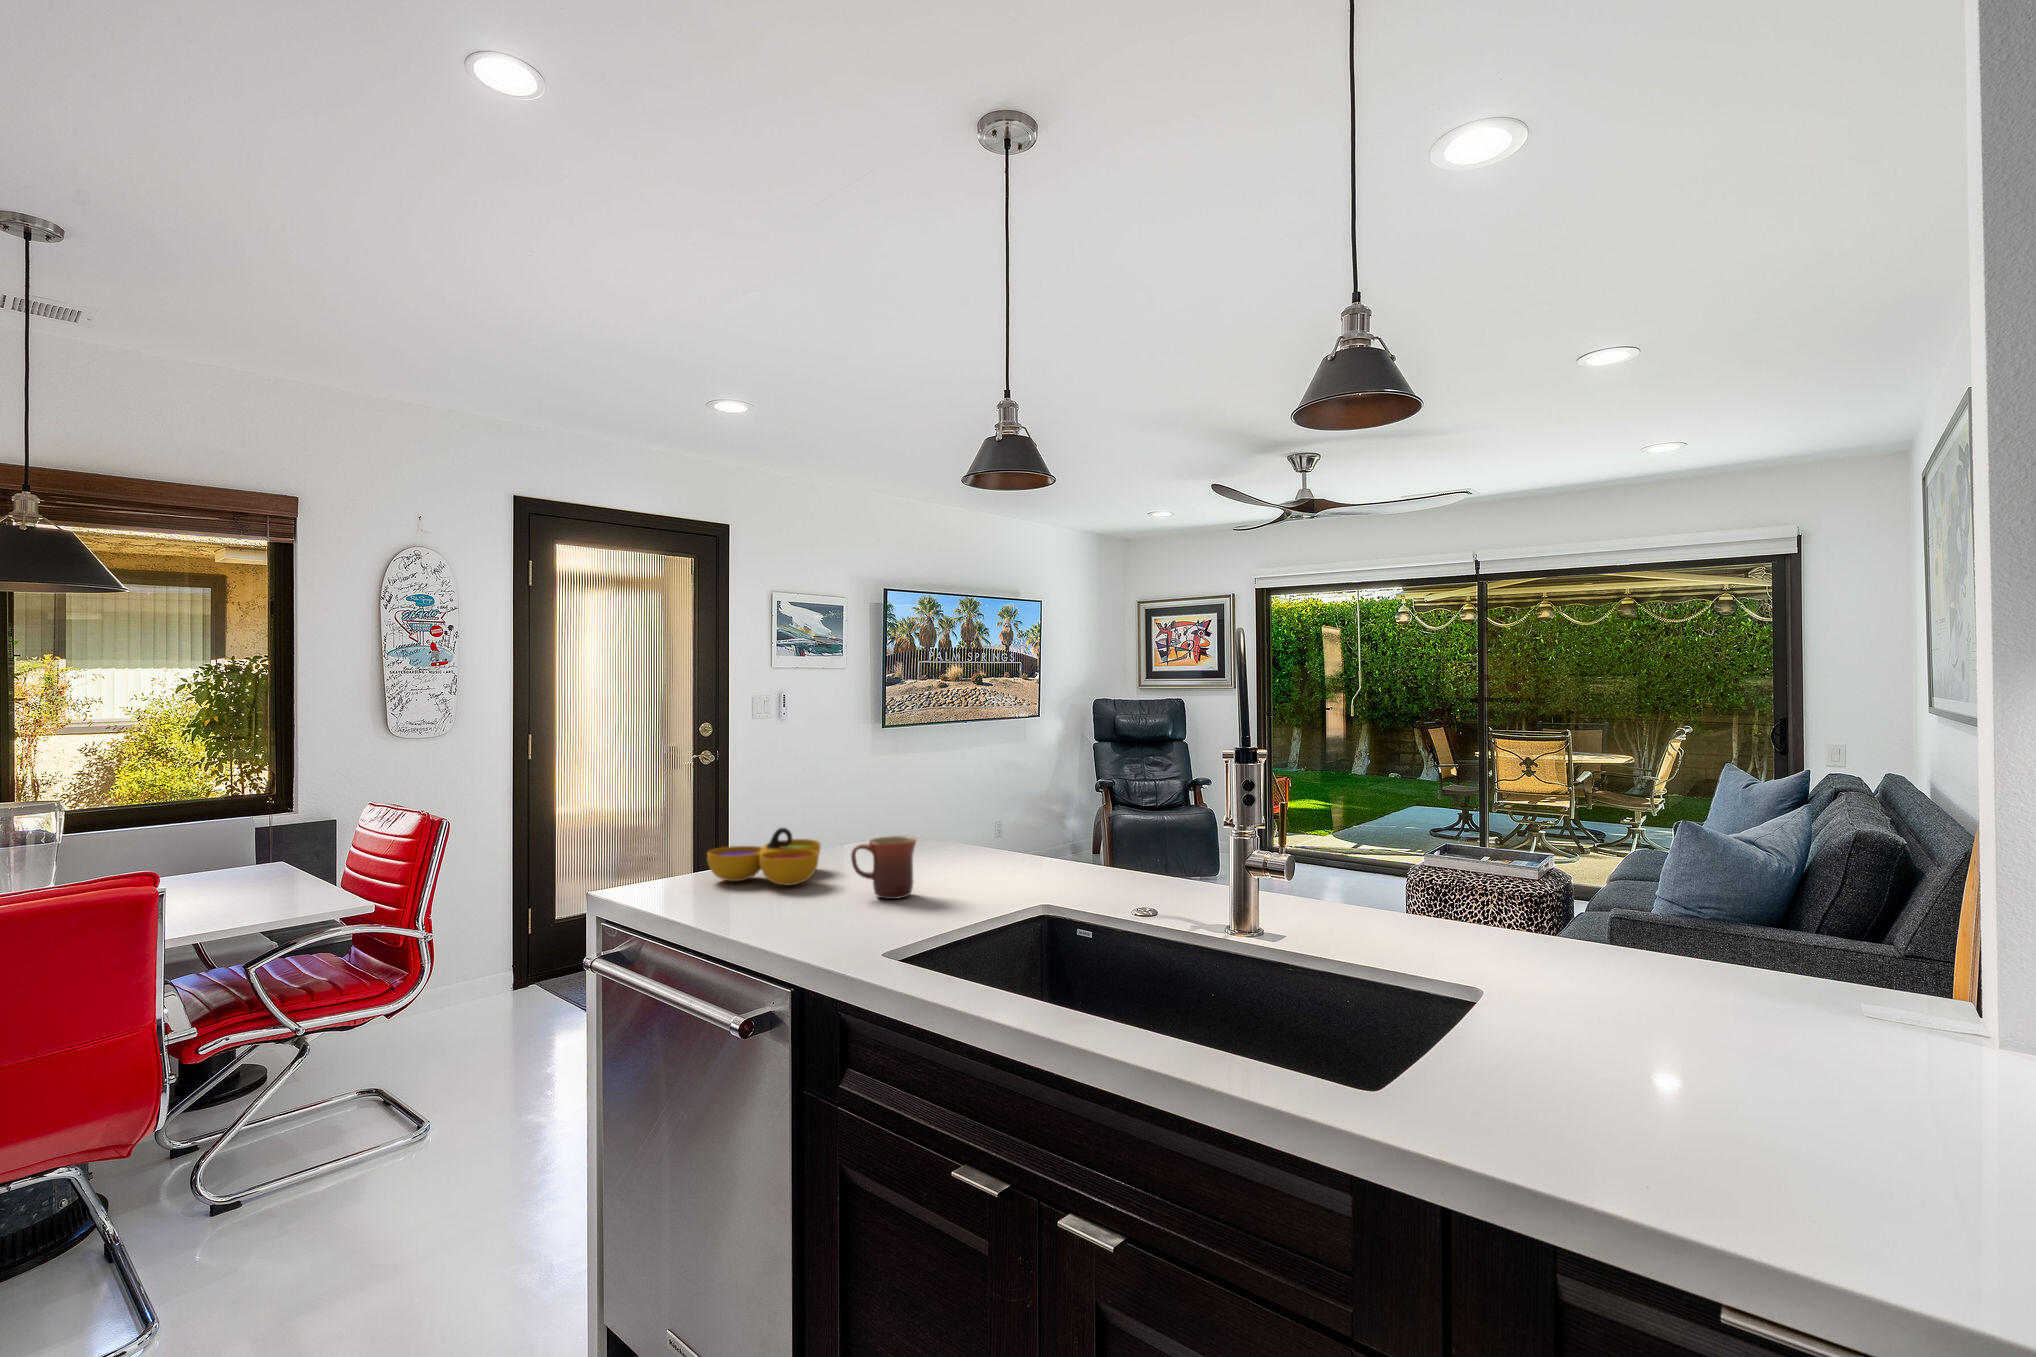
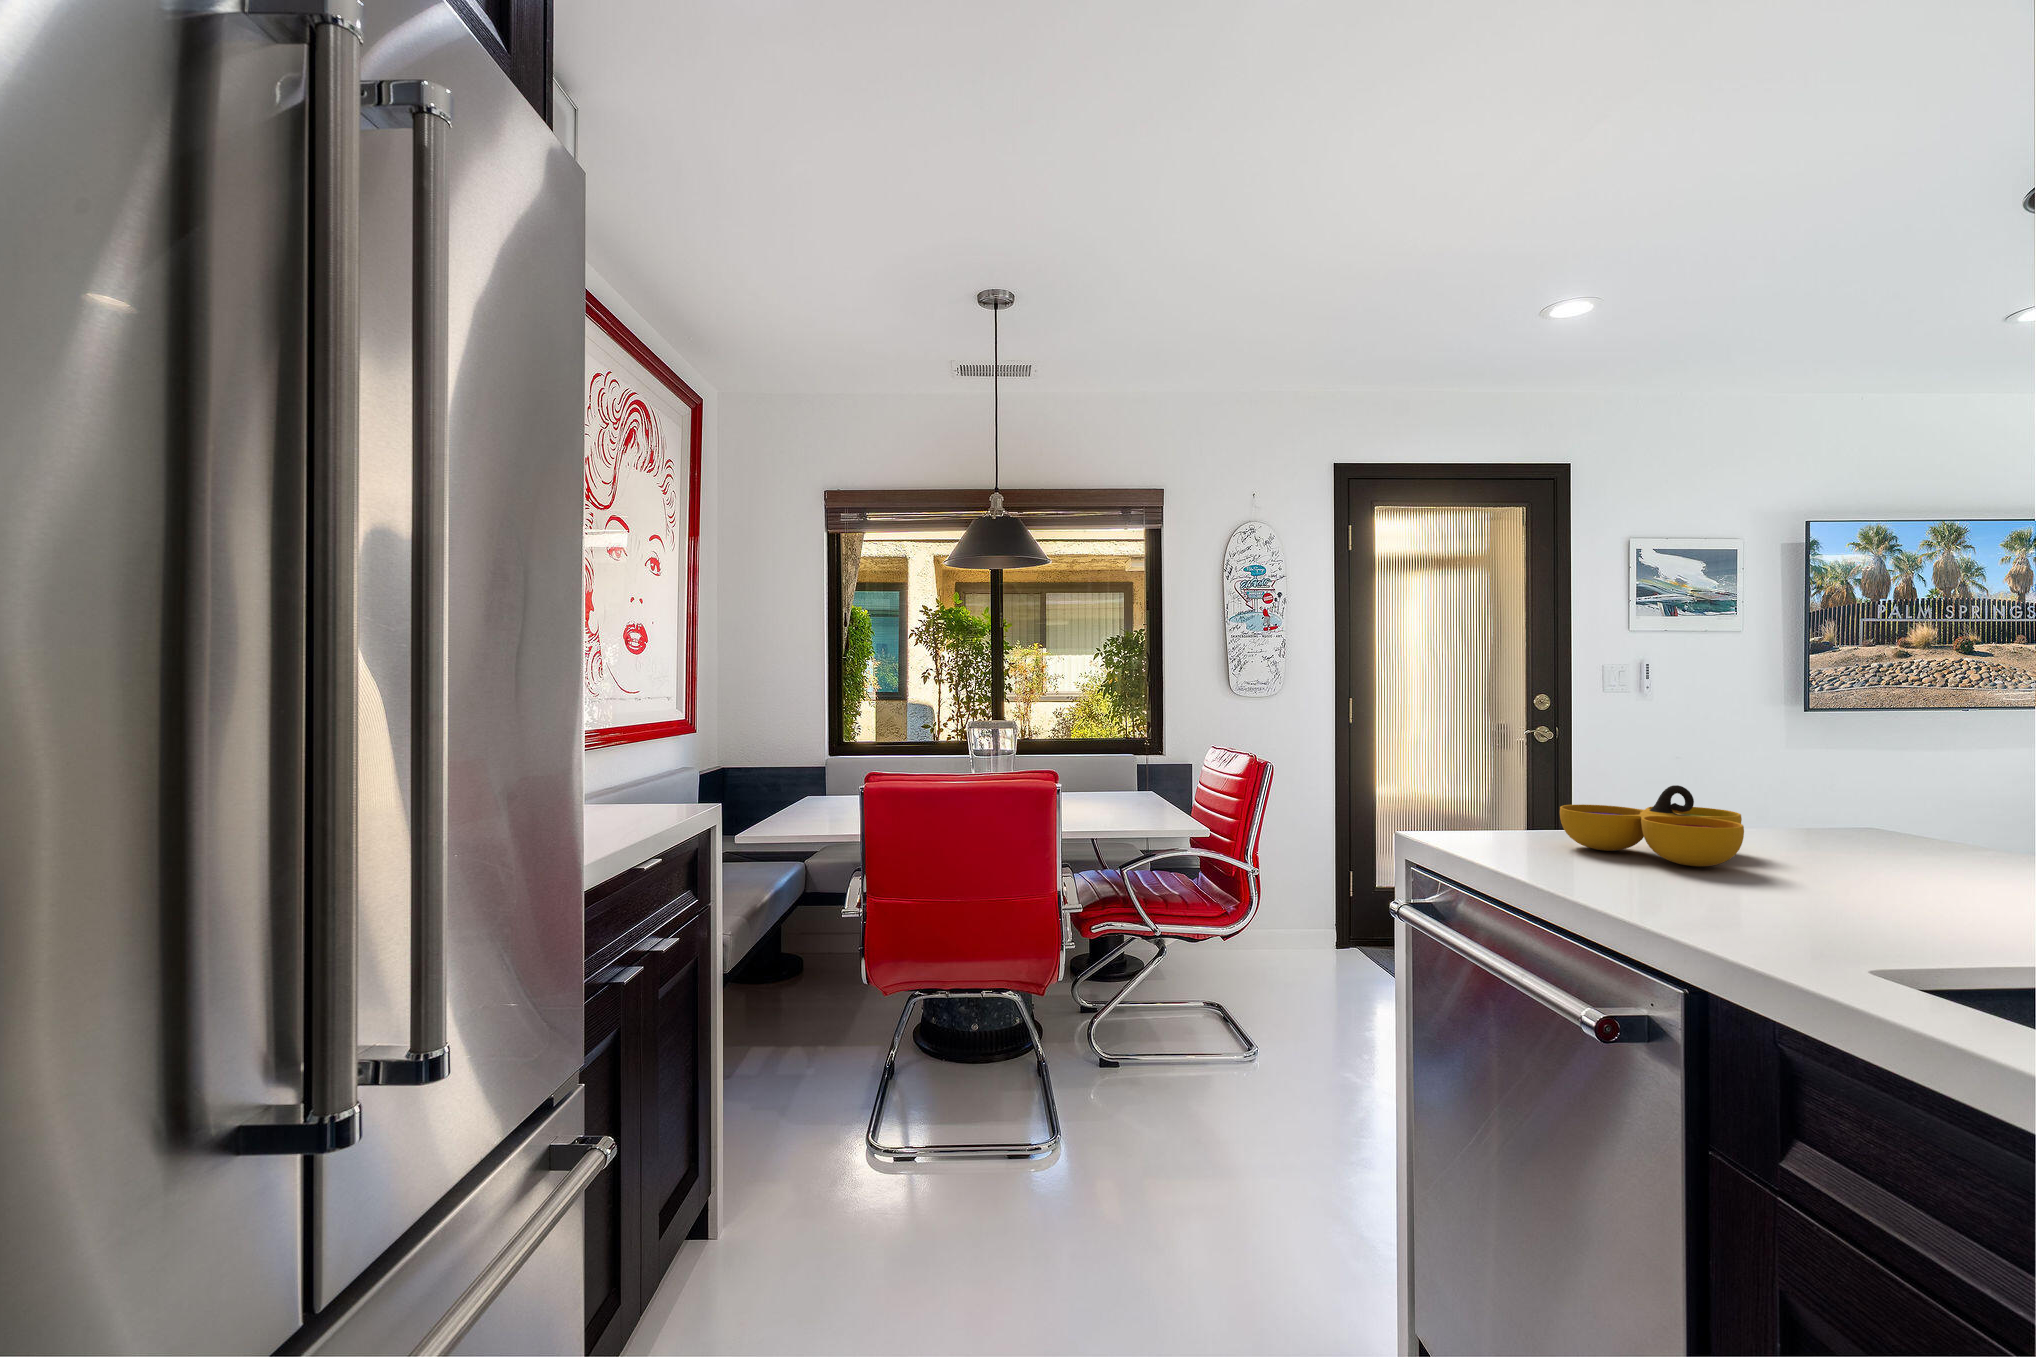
mug: present [851,836,916,899] -> none [1816,810,1963,914]

